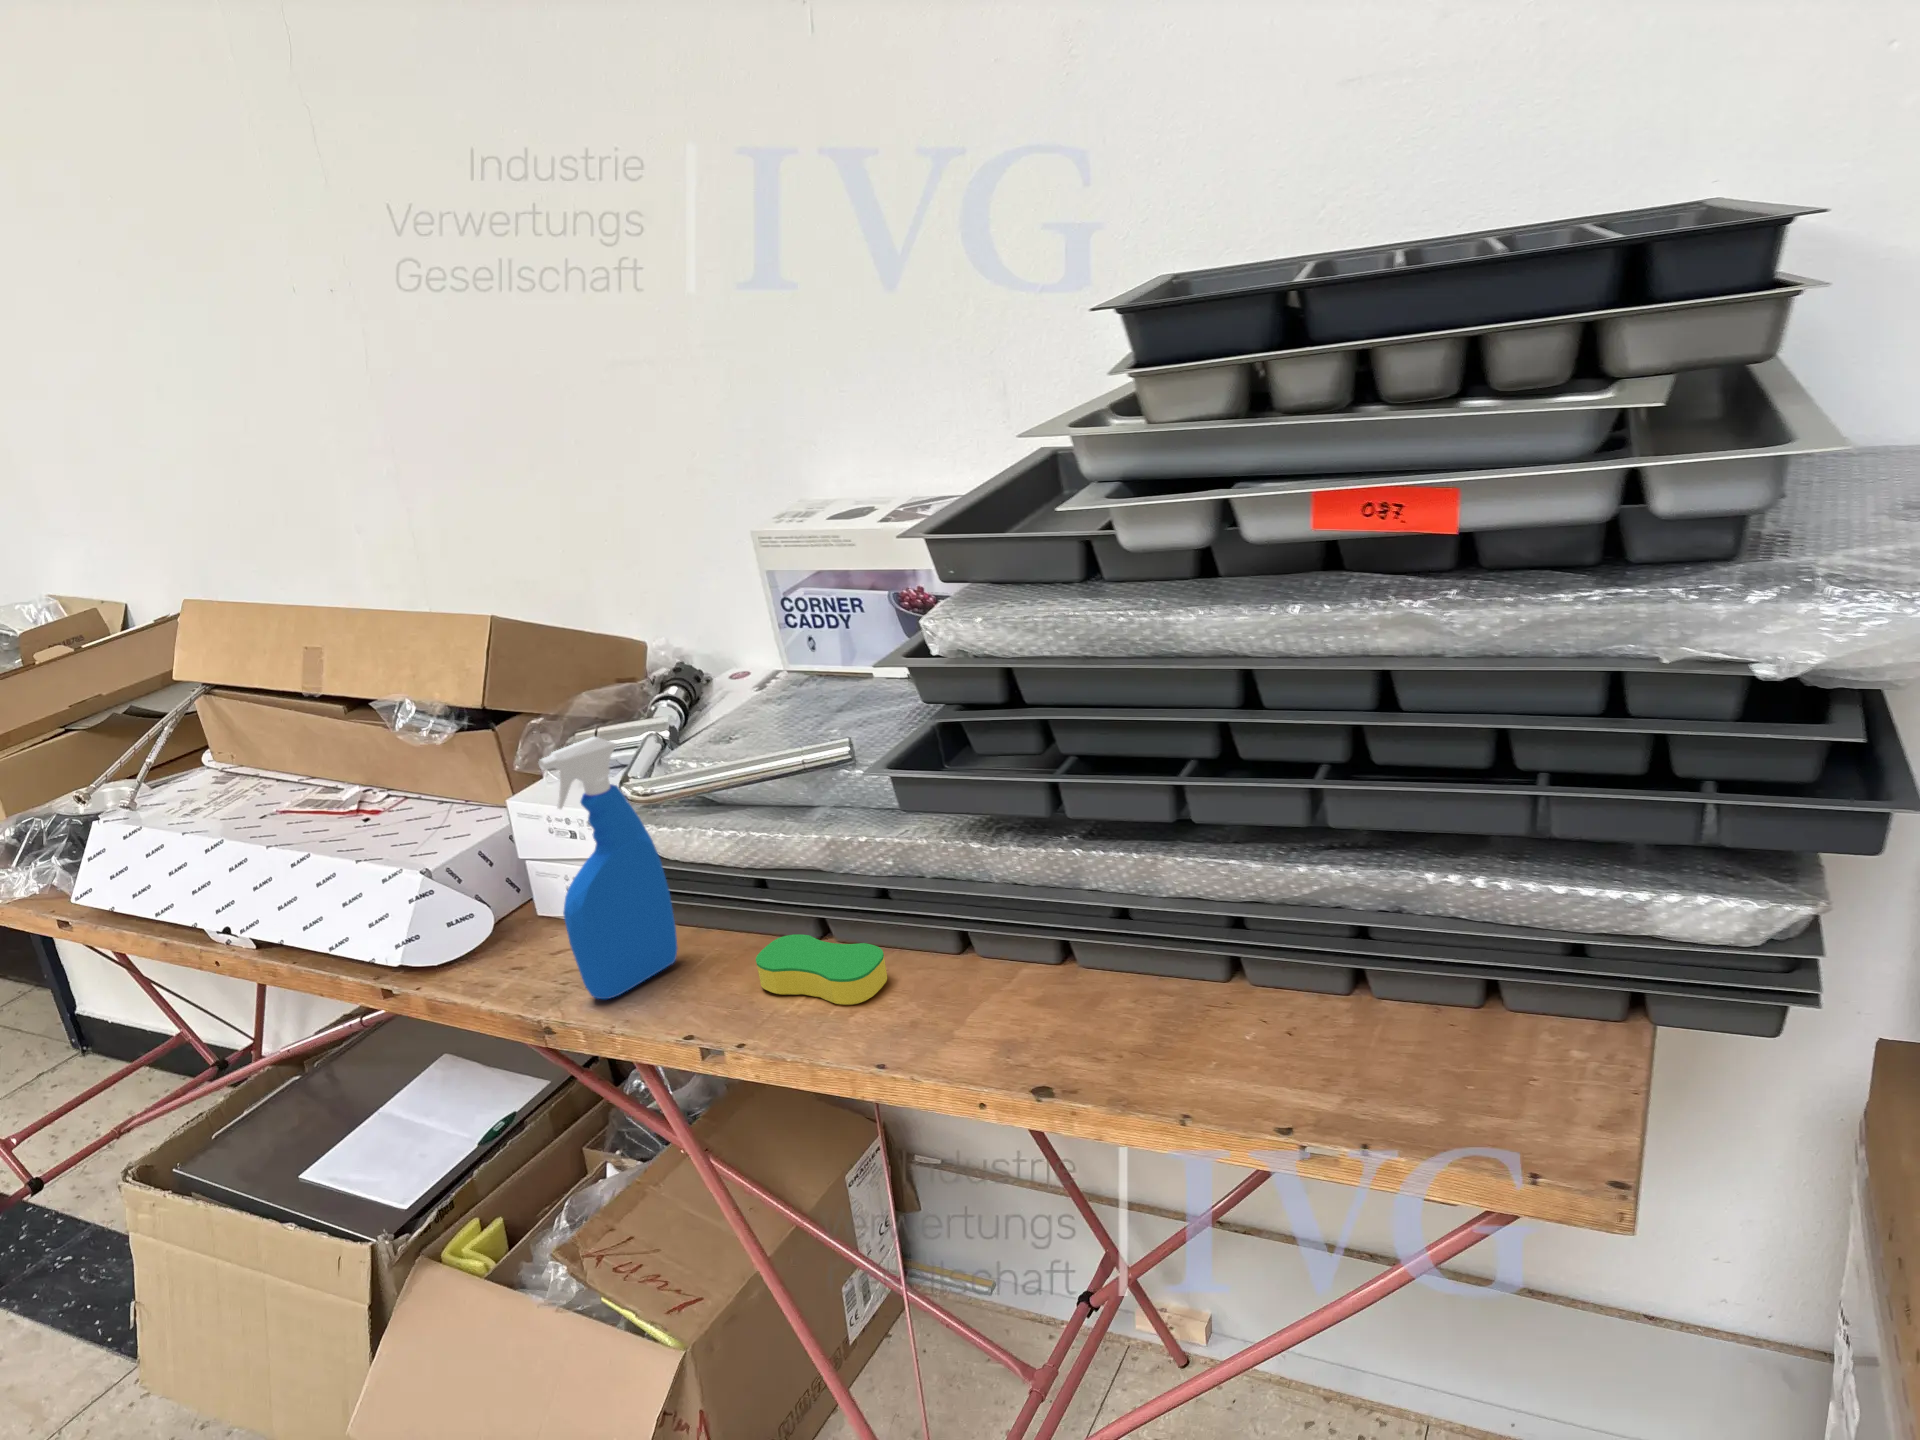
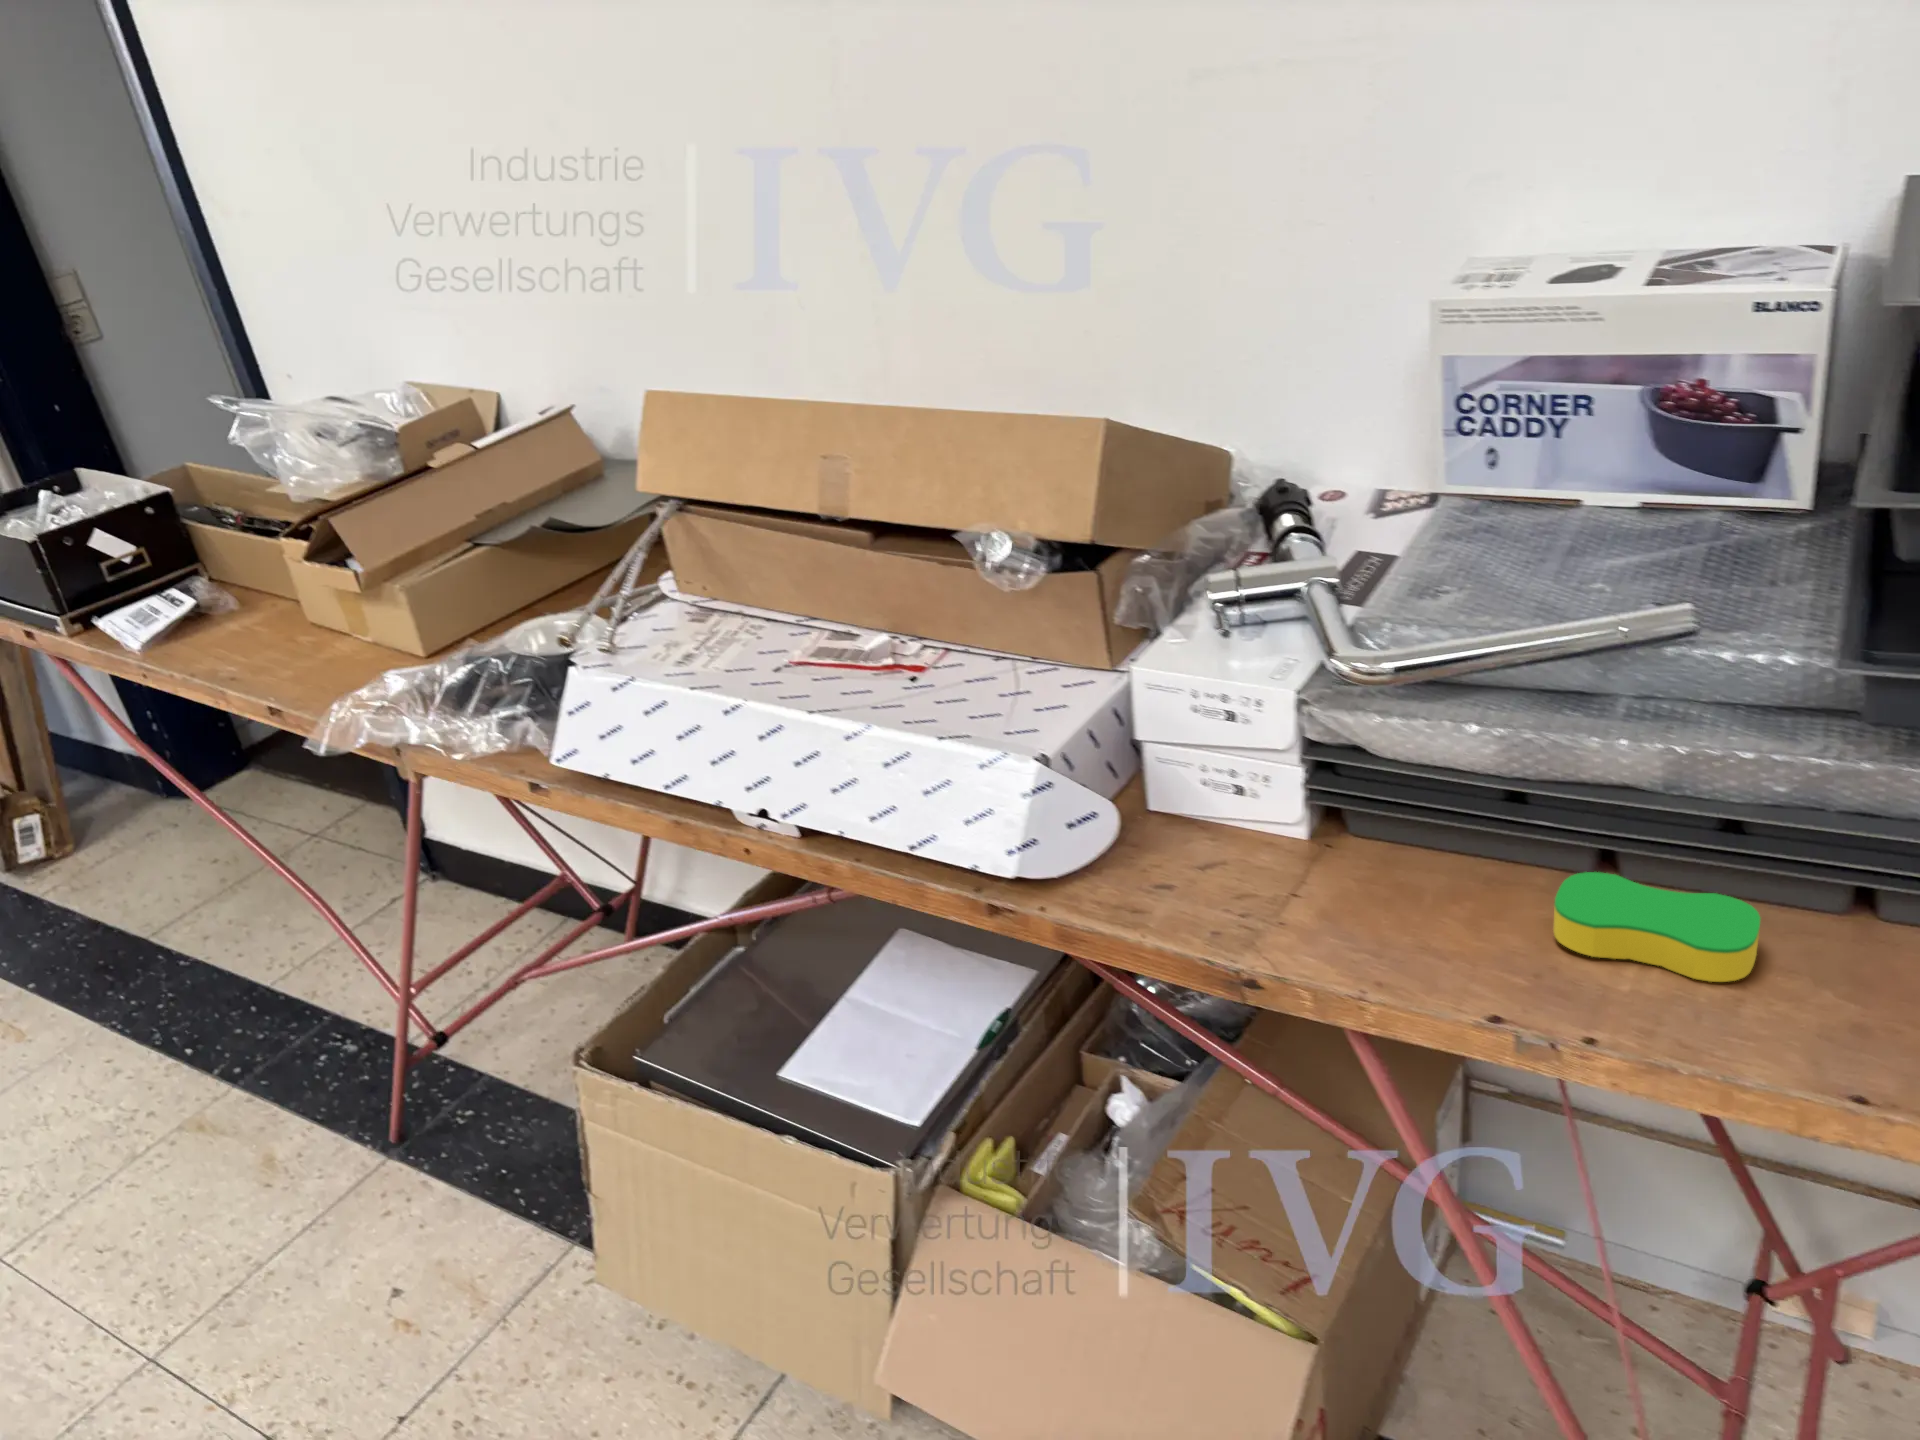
spray bottle: present [538,737,677,999] -> none [1295,597,1406,945]

